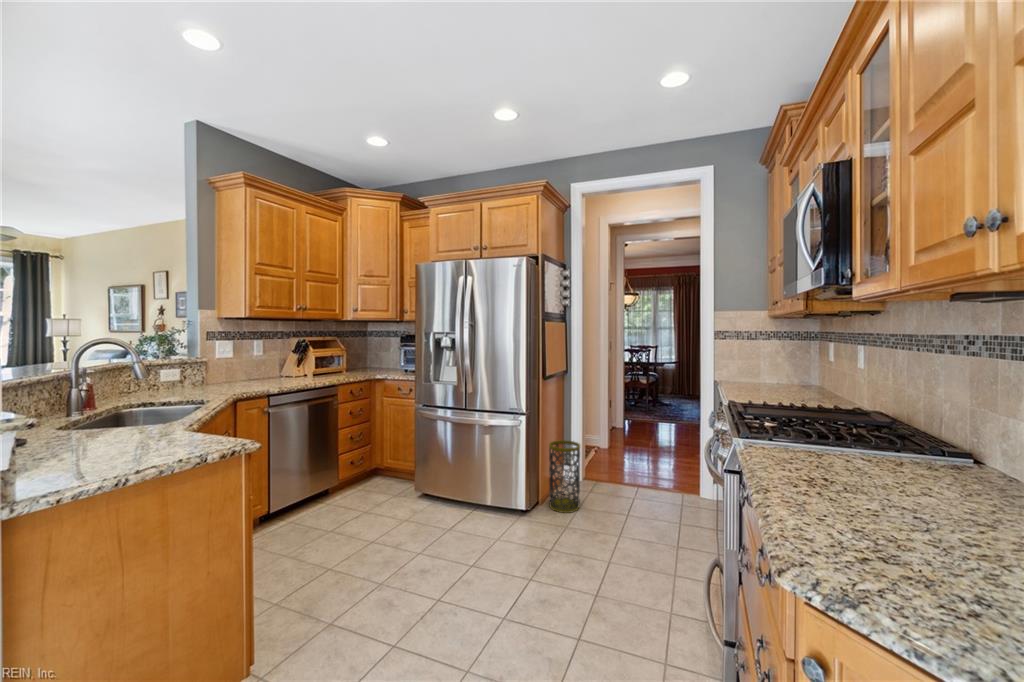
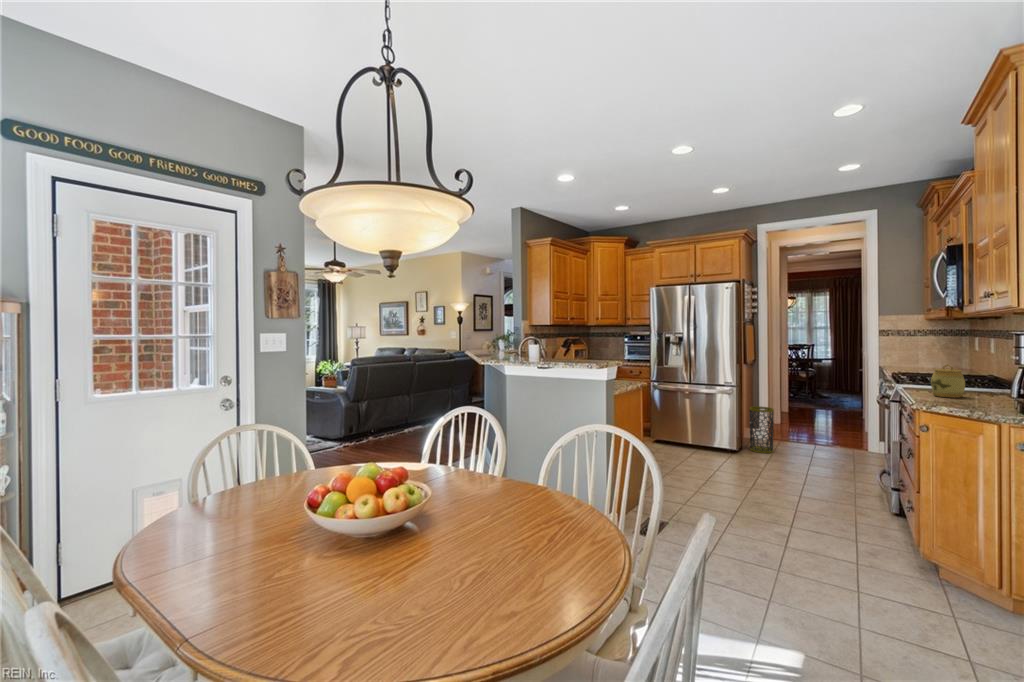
jar: none [810,422,895,518] -> present [931,364,965,398]

